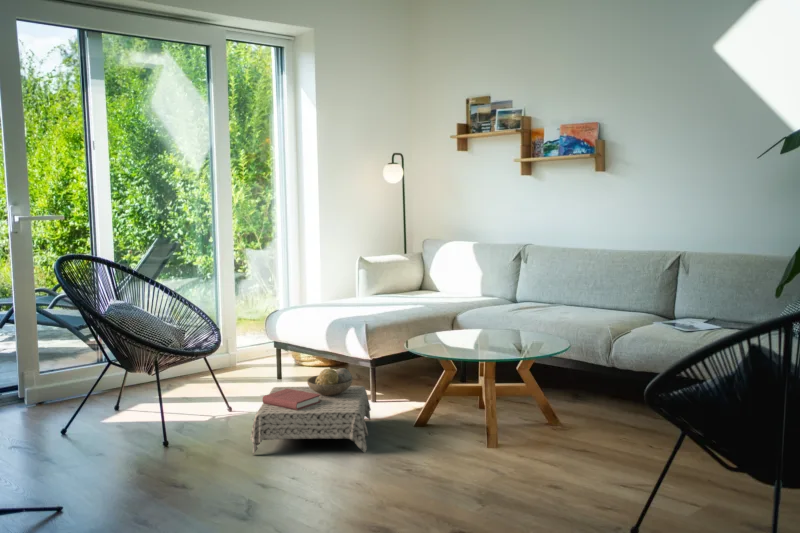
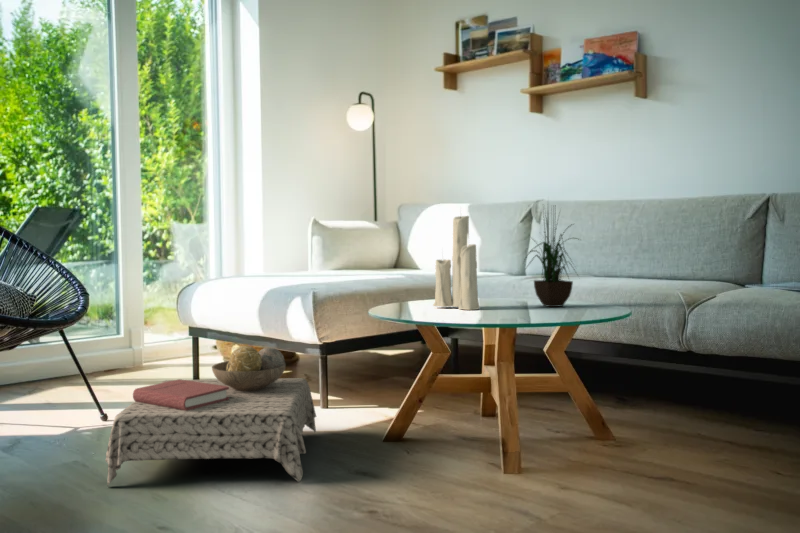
potted plant: none [501,265,542,342] -> present [529,217,573,307]
candle: none [445,272,474,345] -> present [433,209,479,310]

